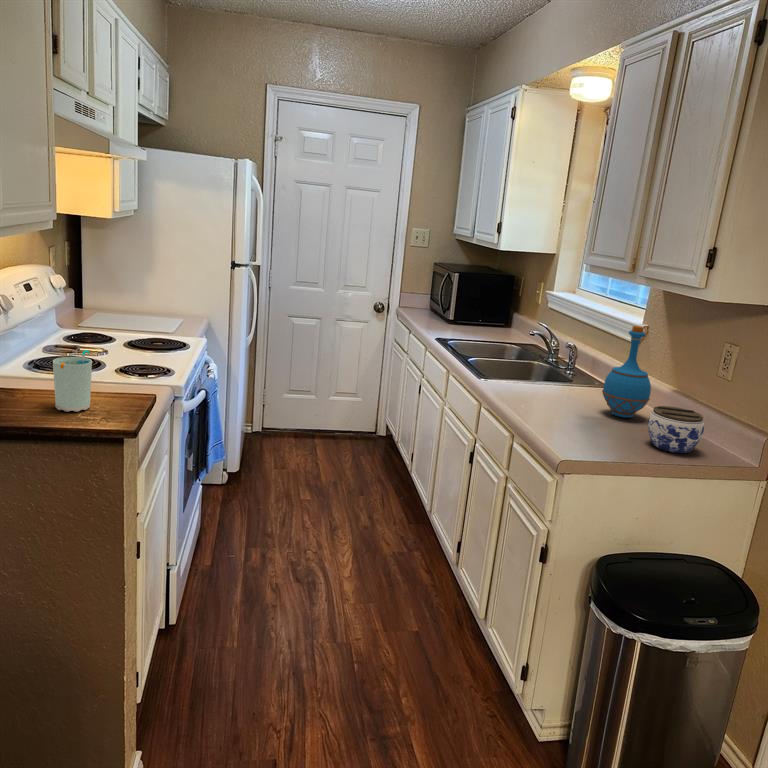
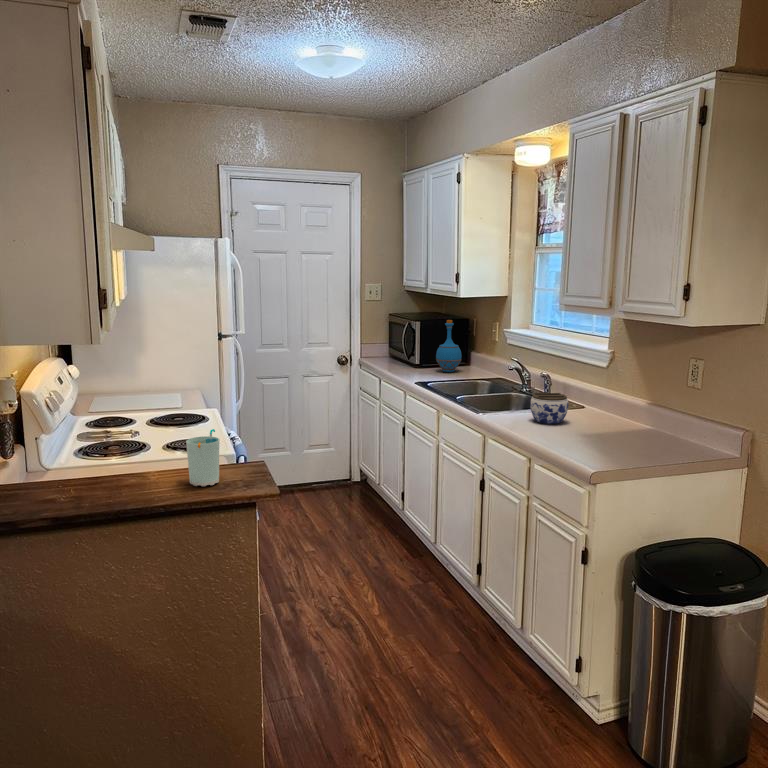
bottle: present [602,326,651,418] -> present [436,320,462,372]
jar: present [648,406,704,453] -> present [530,393,568,424]

